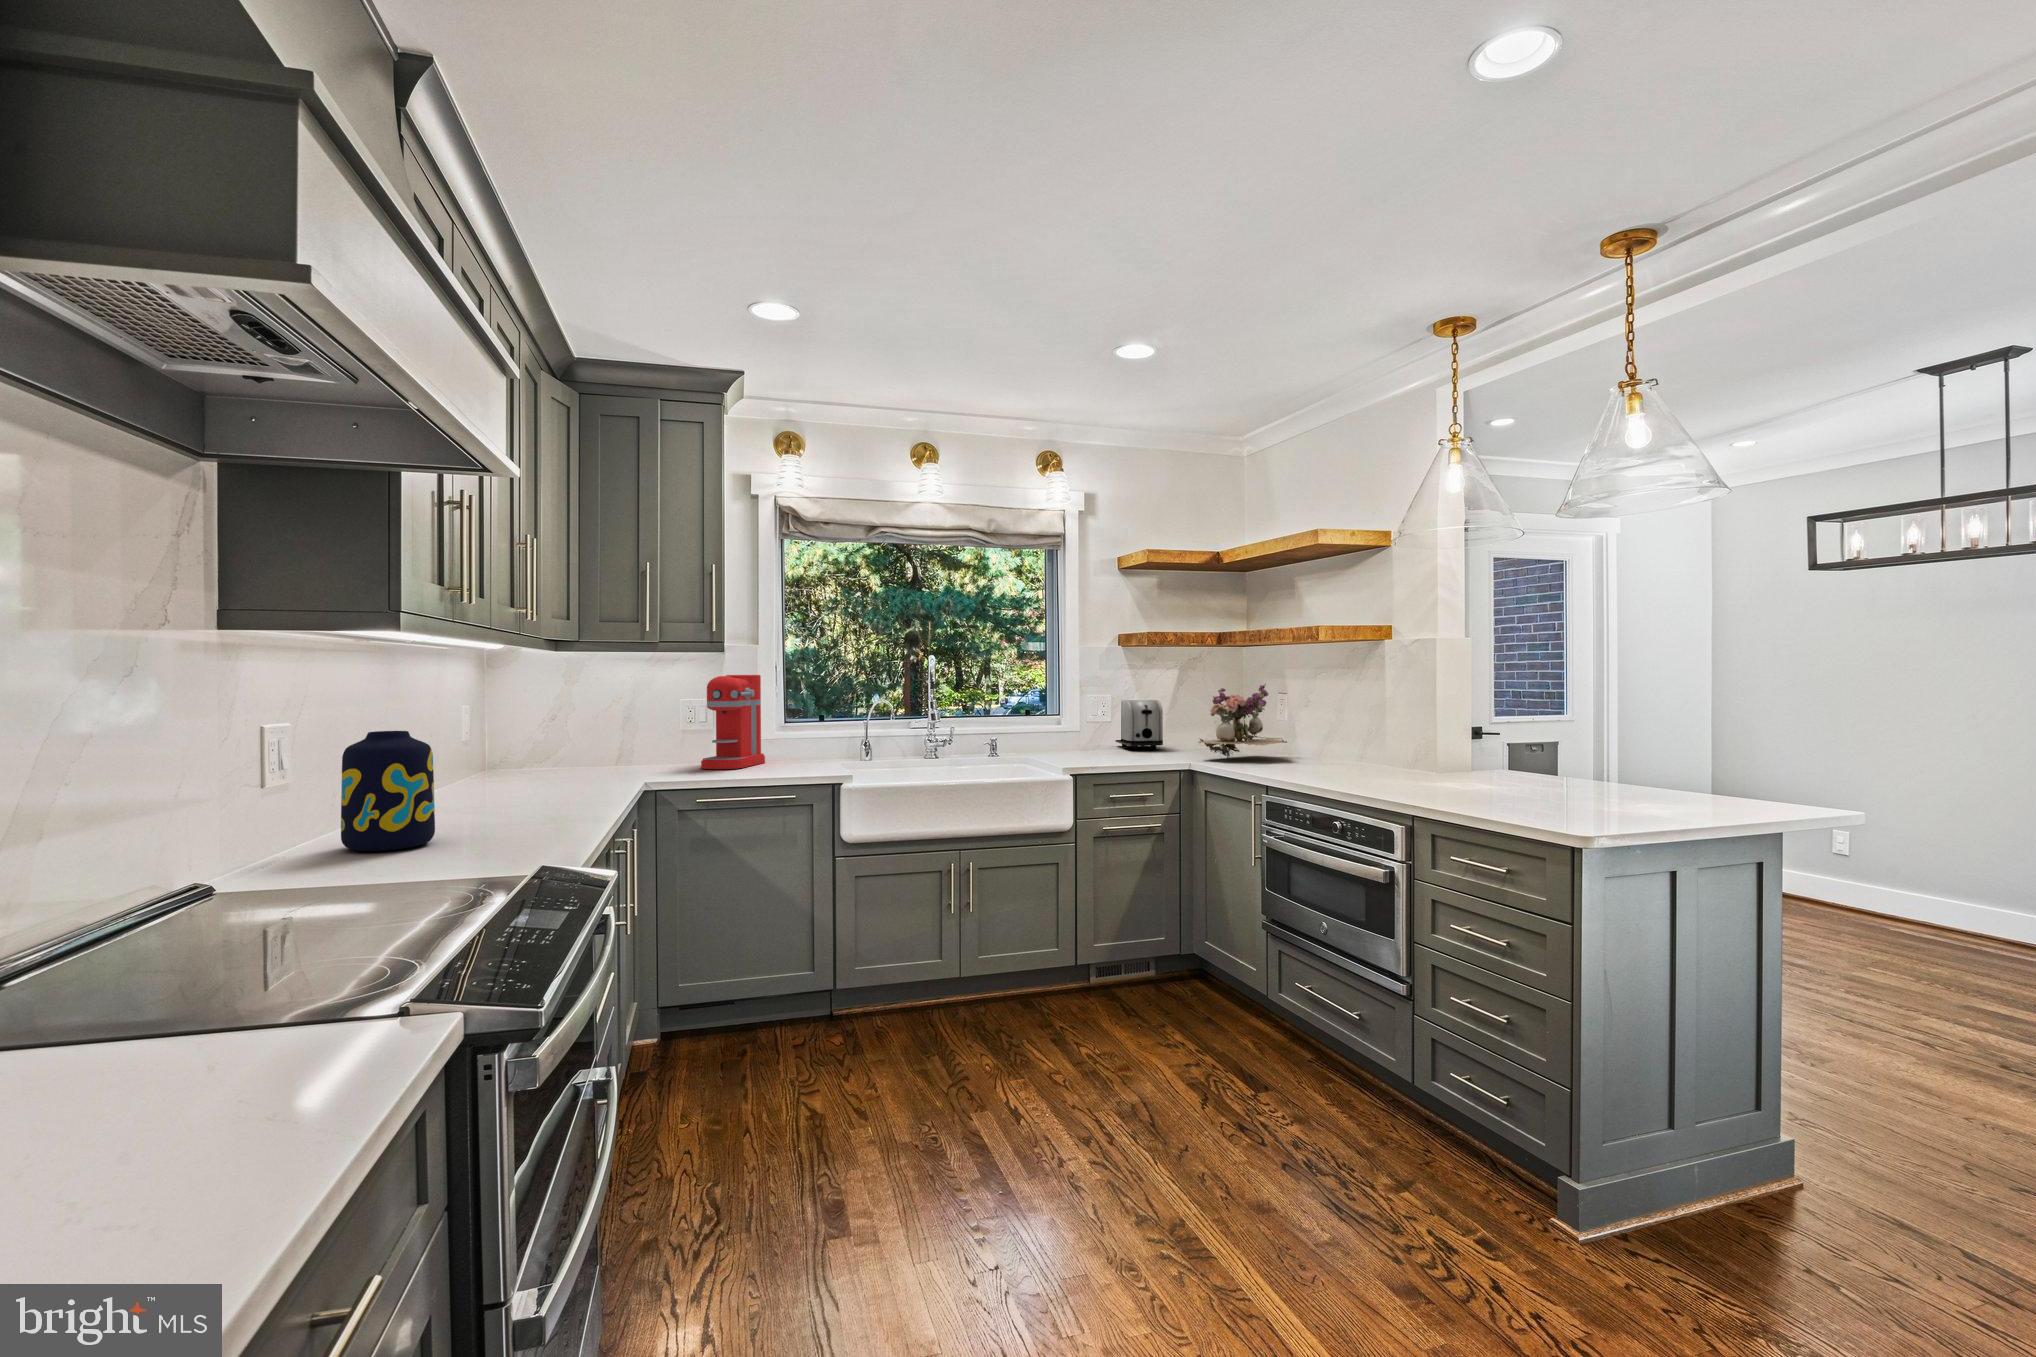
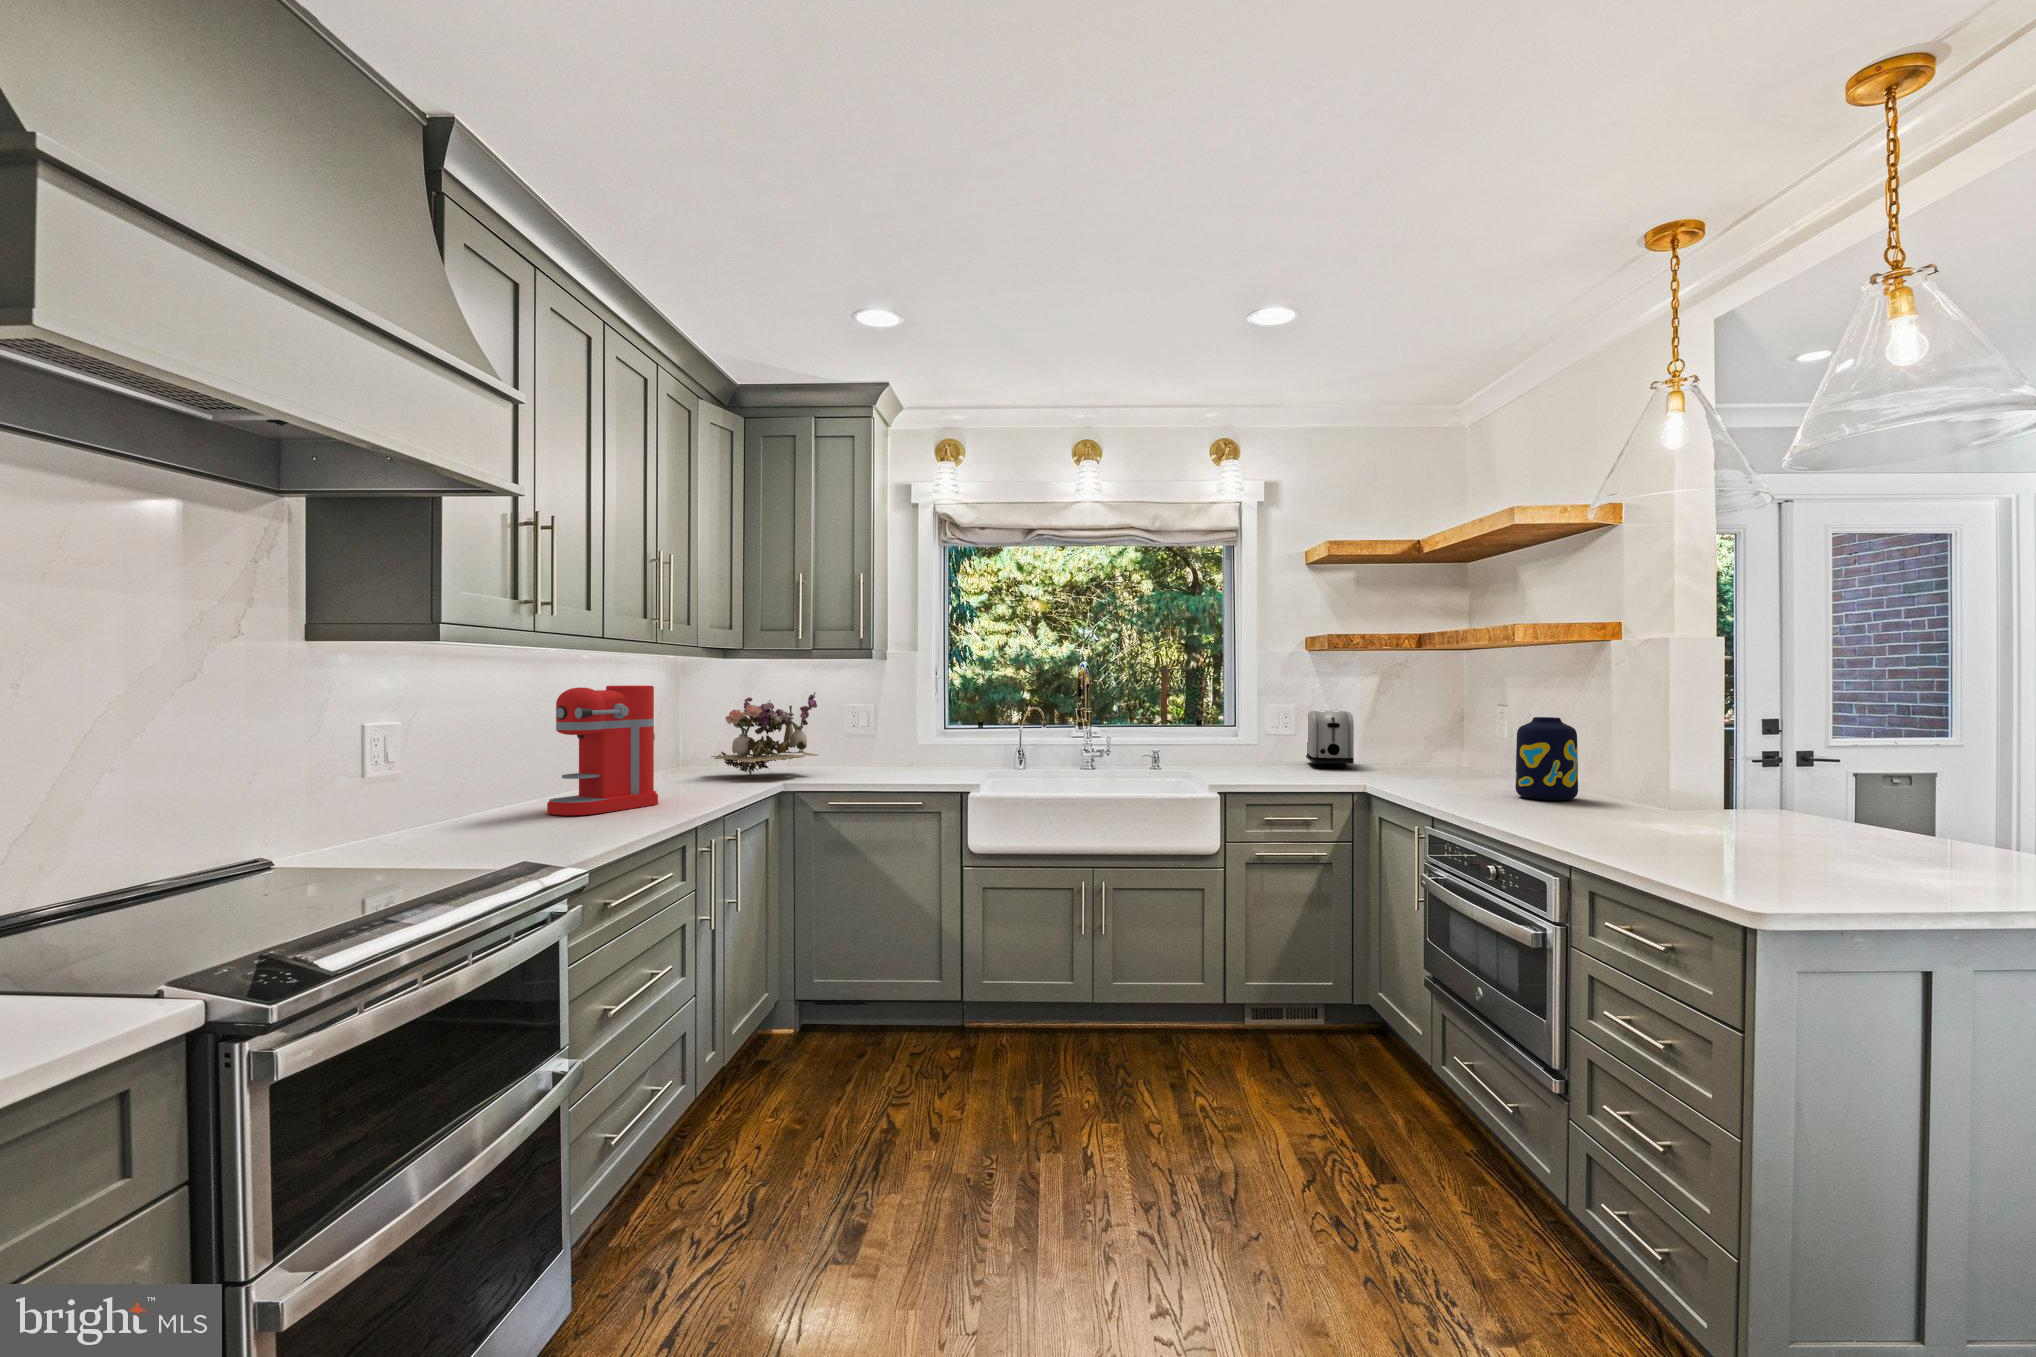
coffee maker: present [701,675,765,769] -> present [547,685,658,815]
flower arrangement: present [1198,683,1287,758] -> present [711,692,818,775]
vase: present [341,731,435,851] -> present [1515,717,1578,800]

